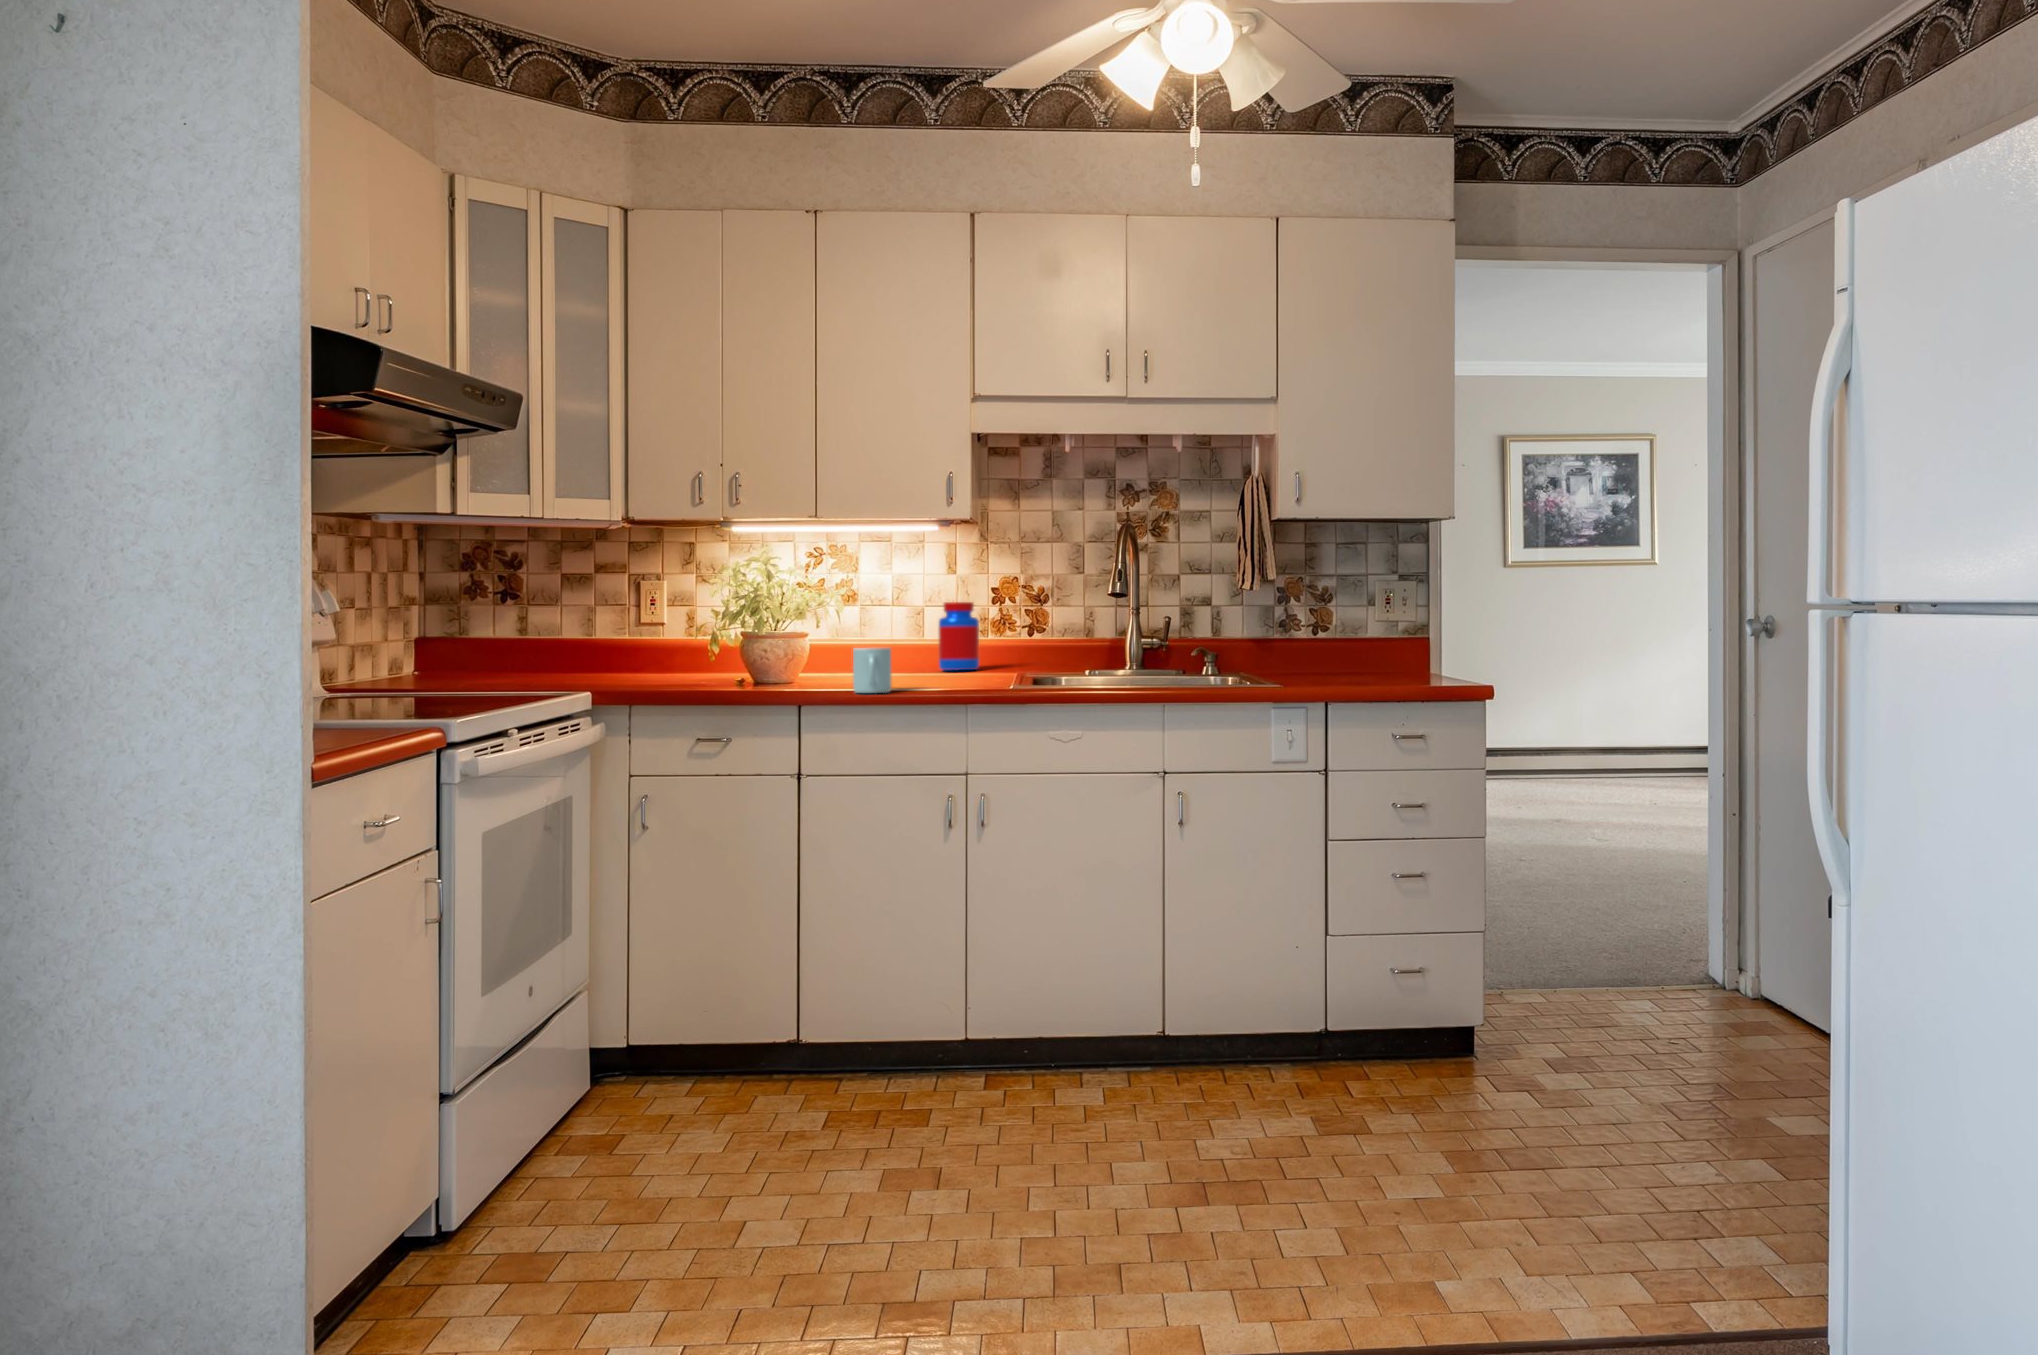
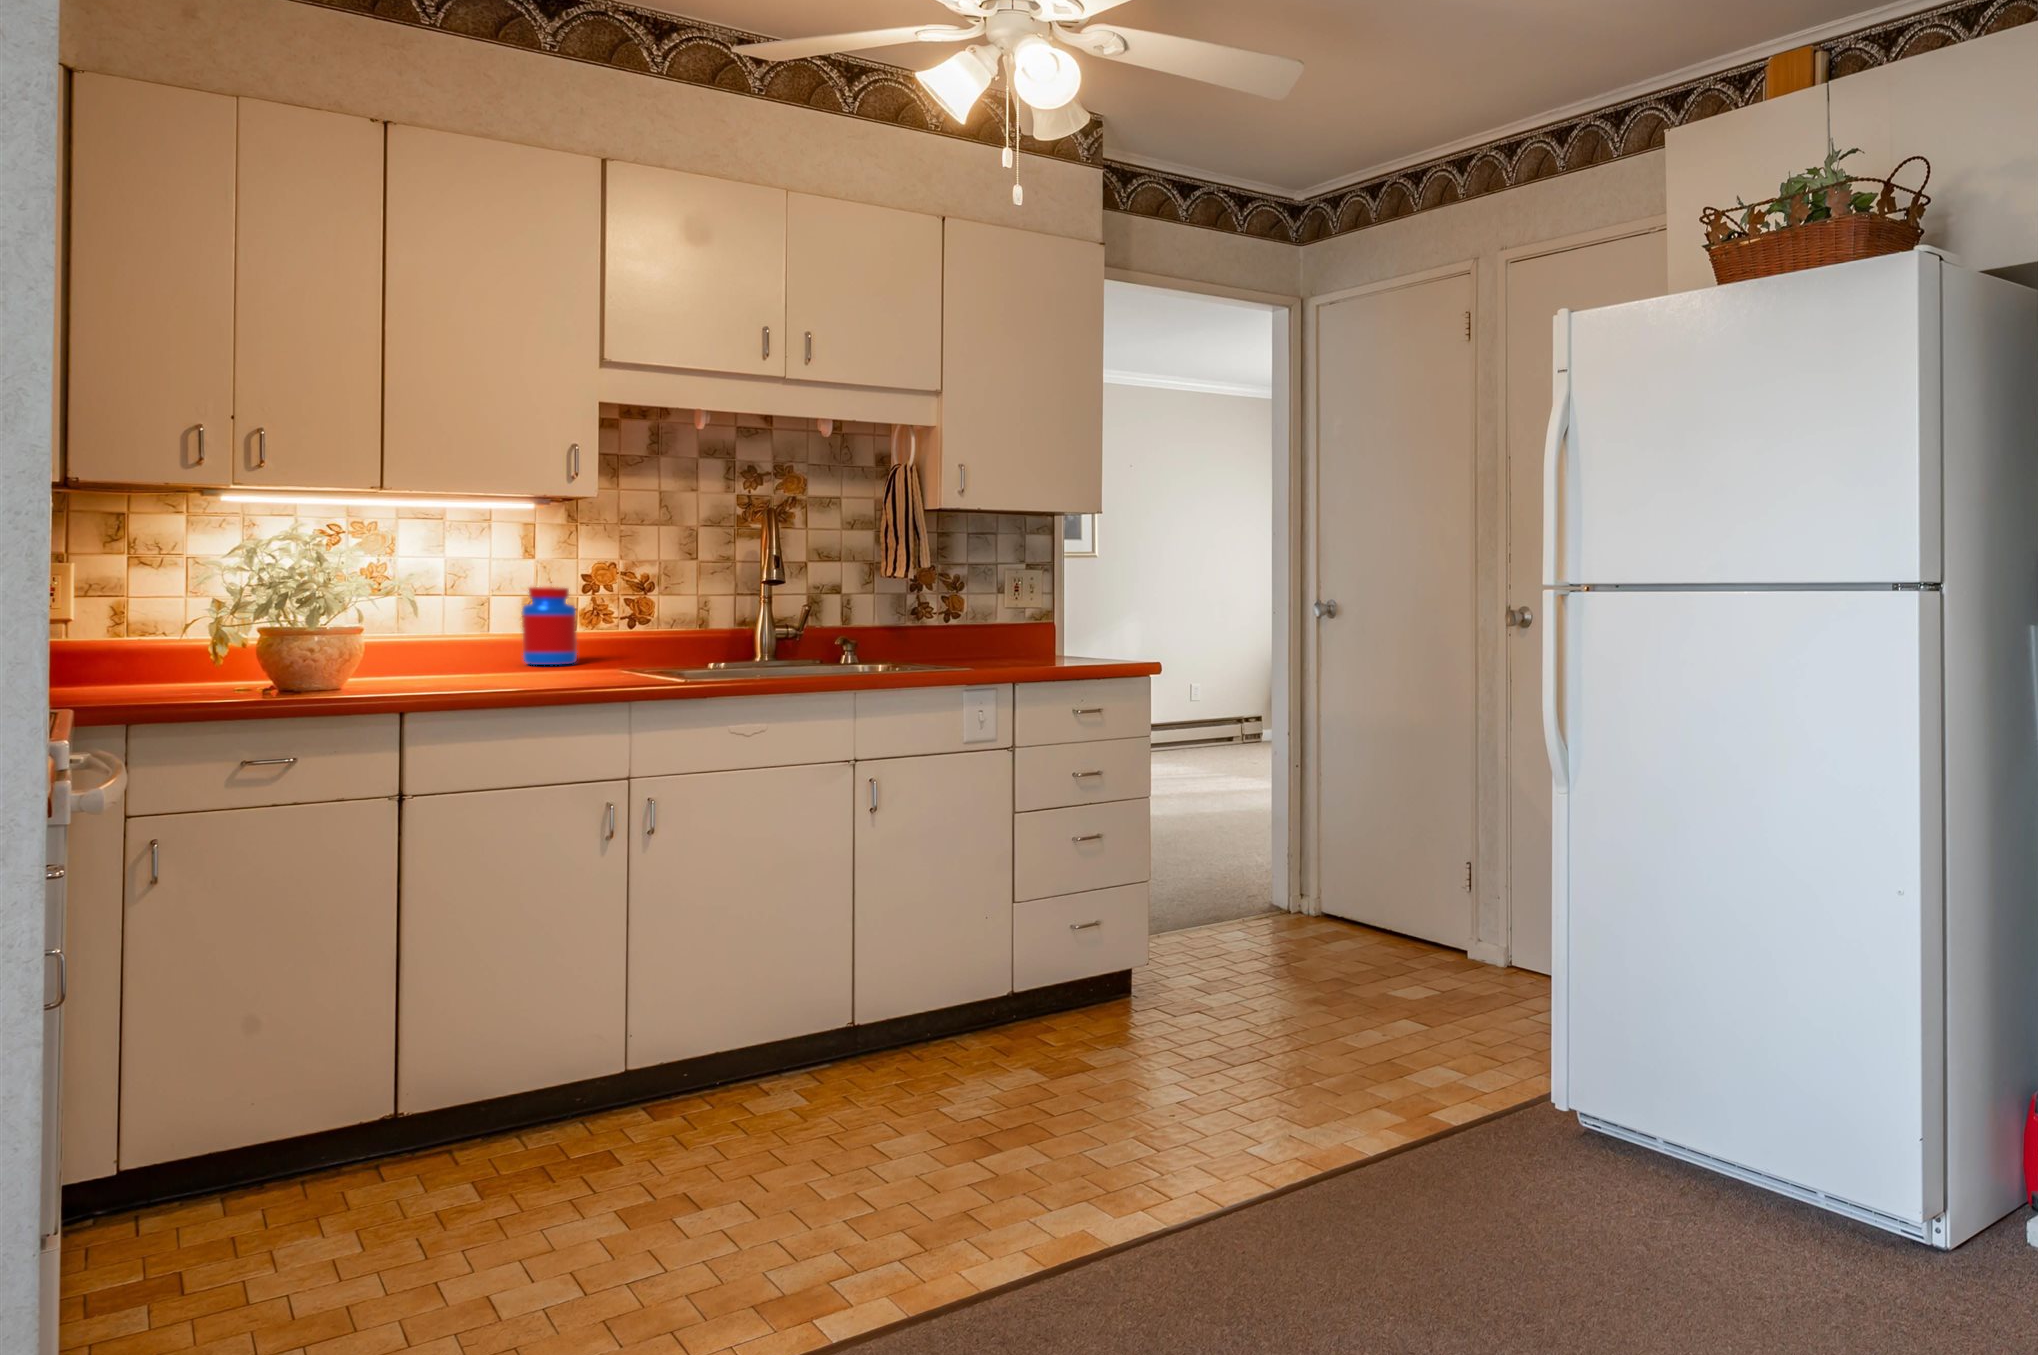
mug: present [853,648,891,693] -> none [482,643,534,695]

